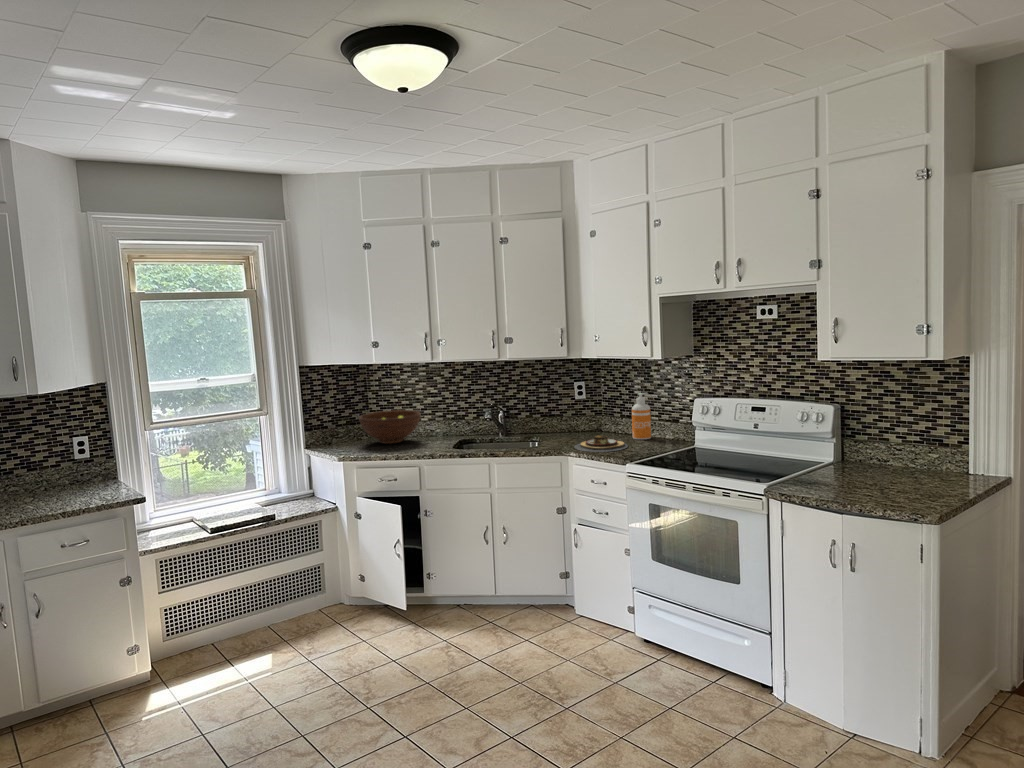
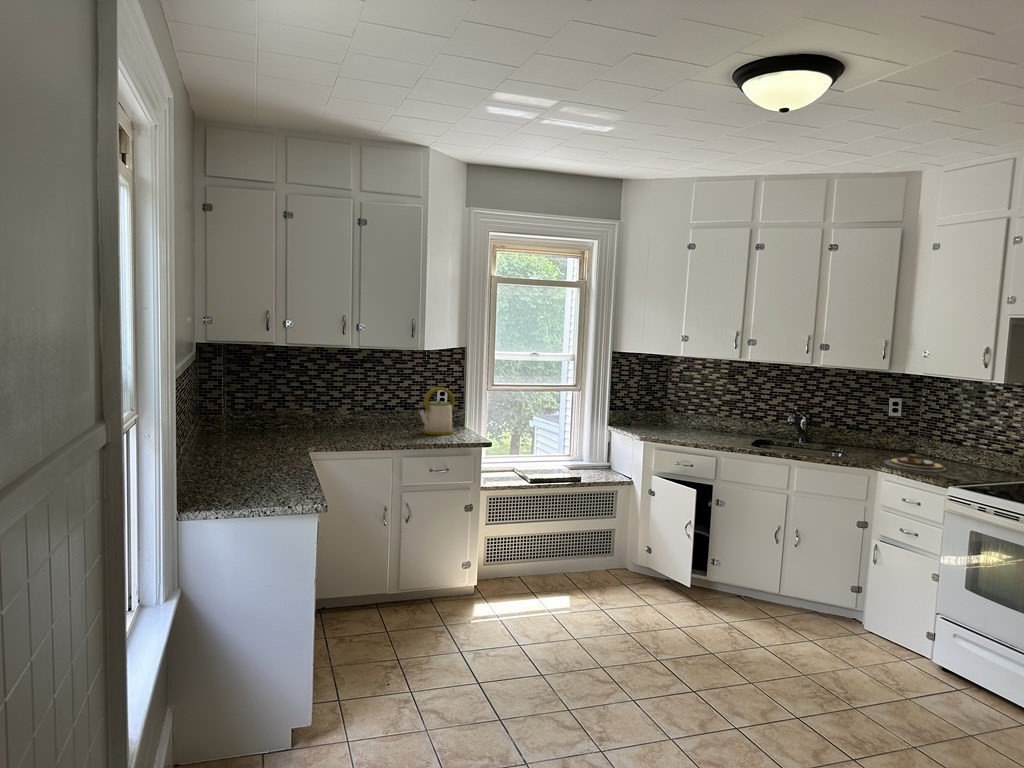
soap dispenser: present [632,393,651,440] -> none [952,417,978,467]
fruit bowl: present [359,410,421,444] -> none [662,402,721,433]
kettle: none [36,438,94,500] -> present [419,387,455,435]

